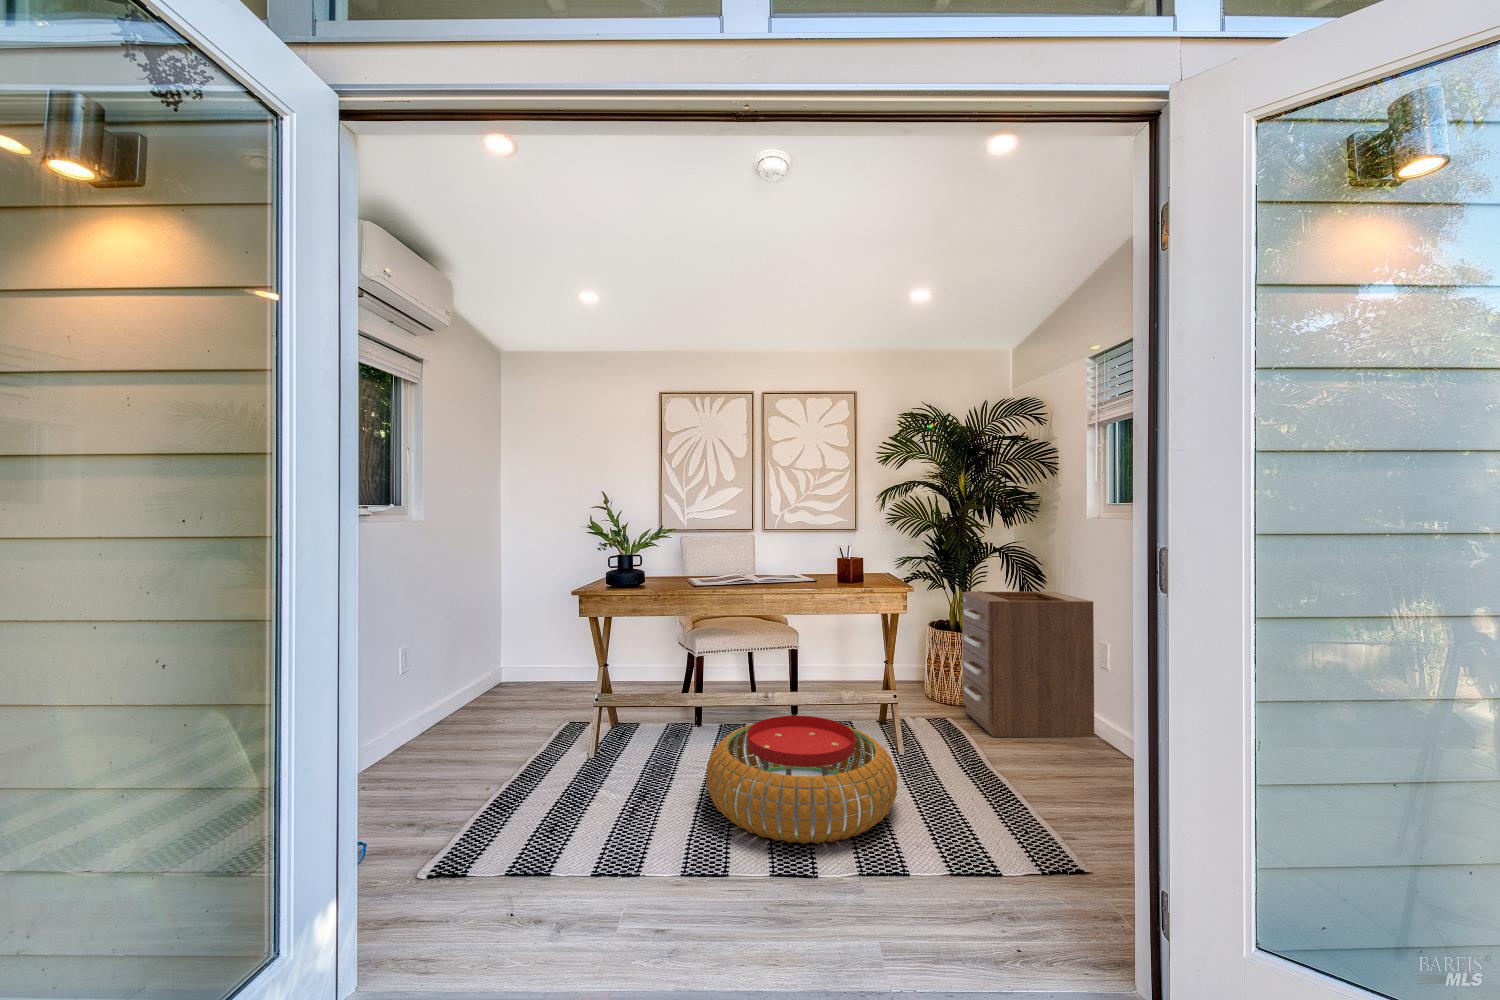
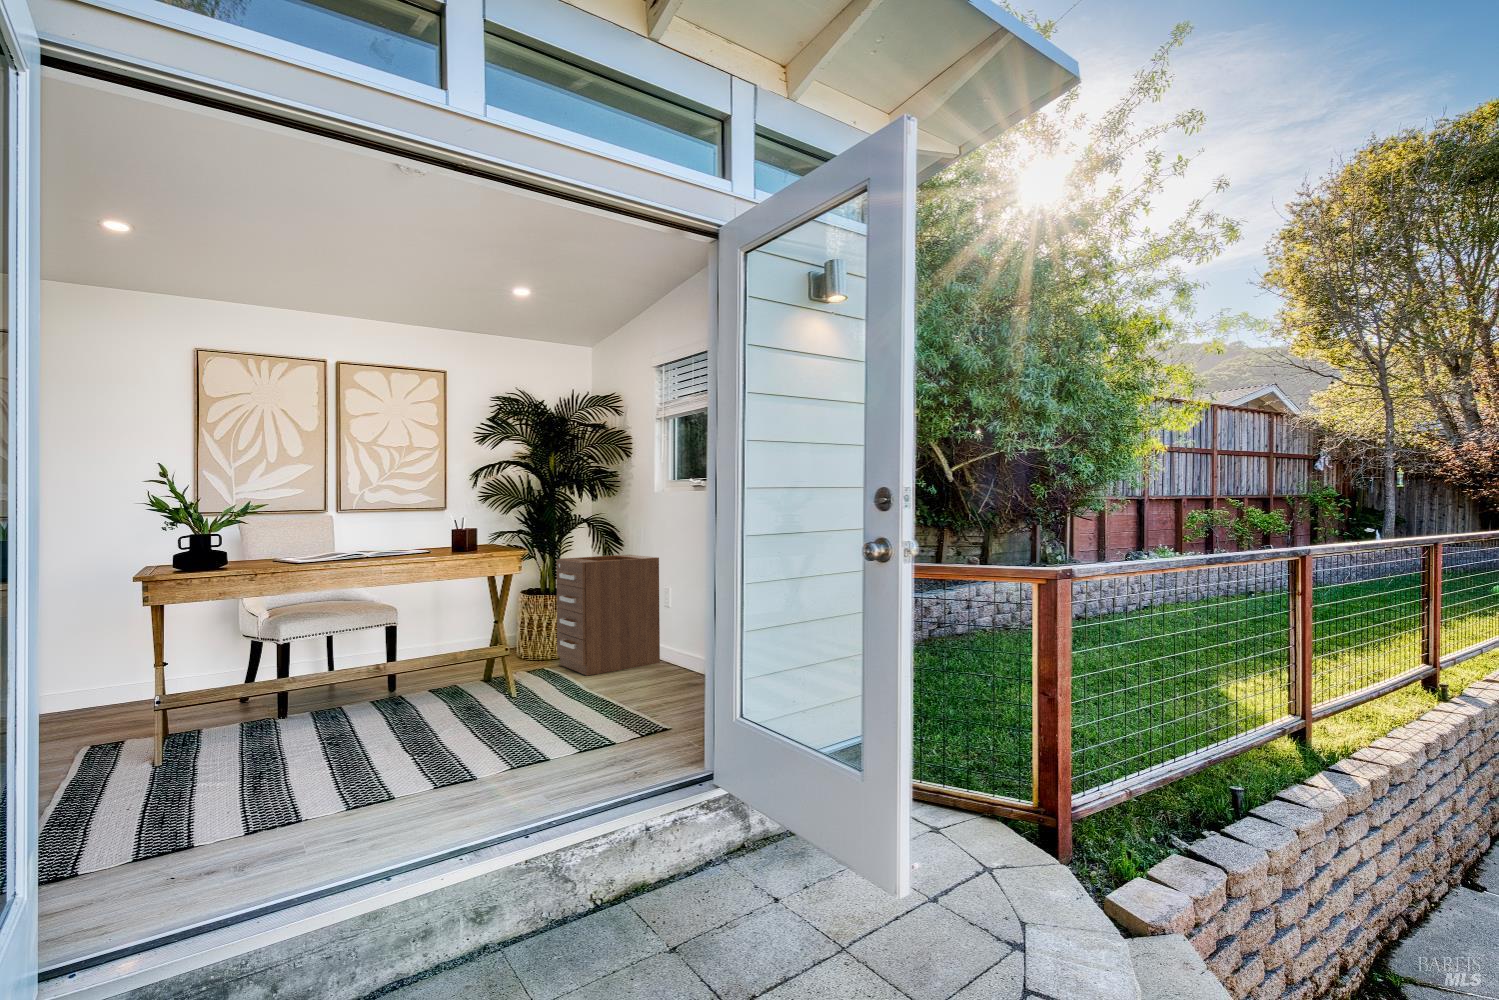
pouf: present [706,716,897,844] -> none [339,672,527,771]

